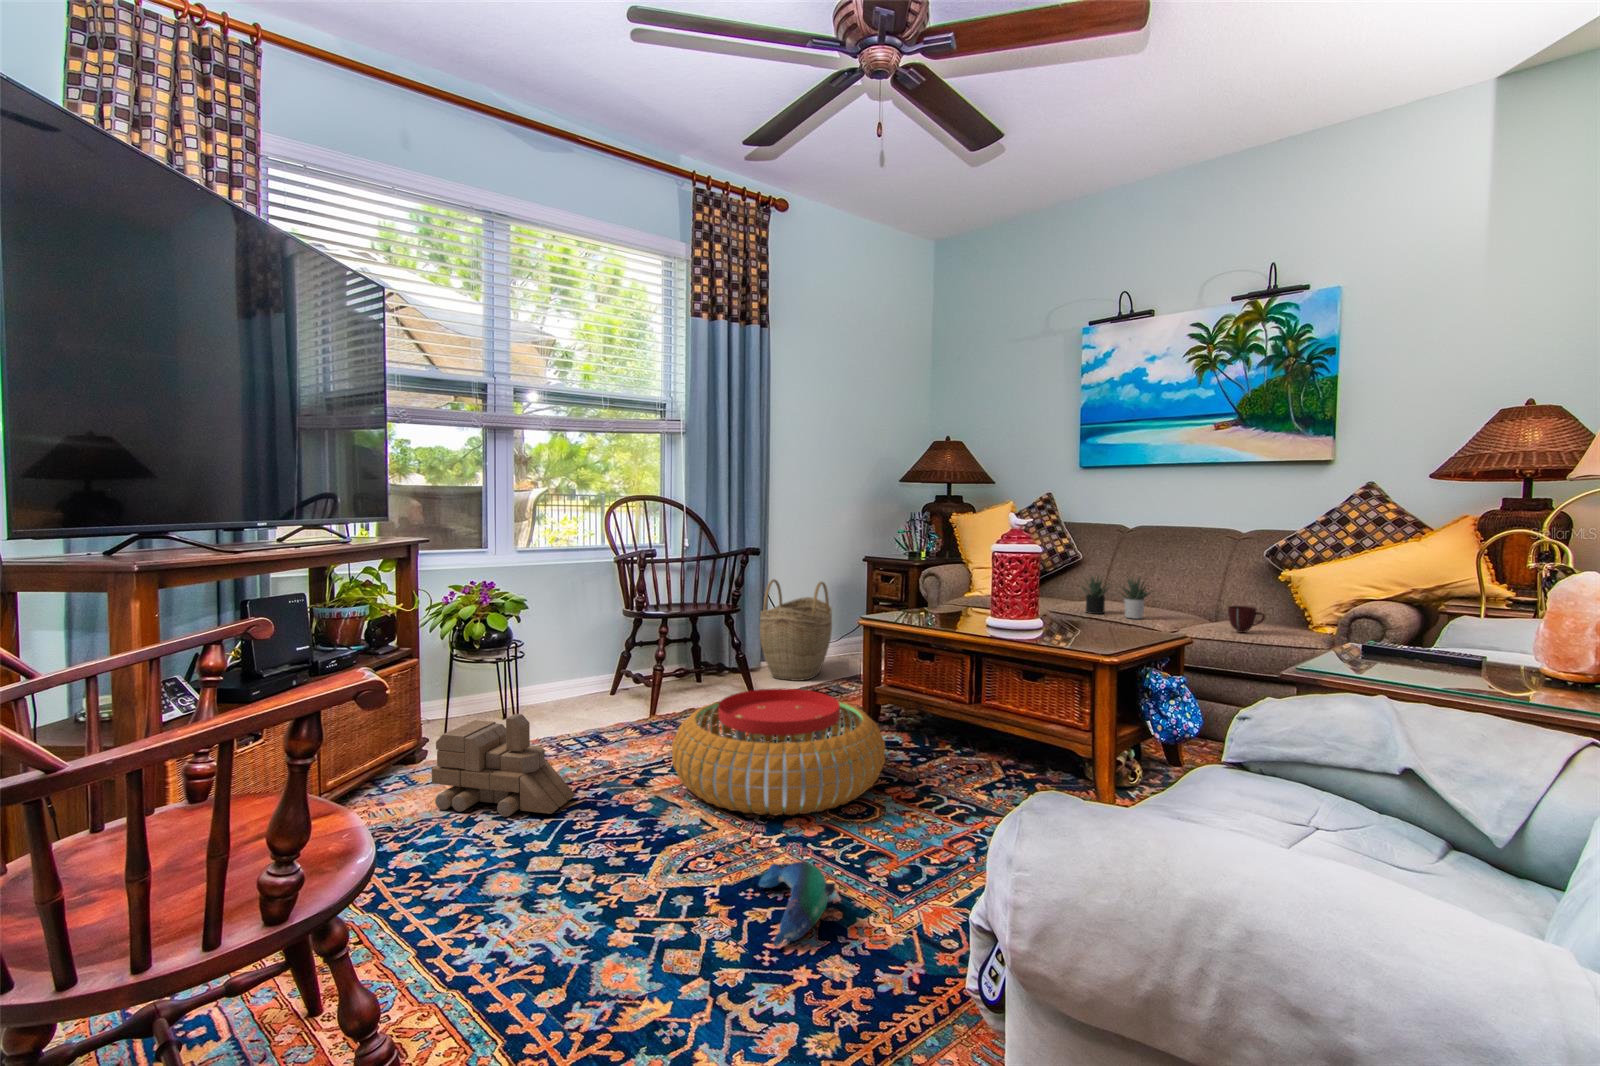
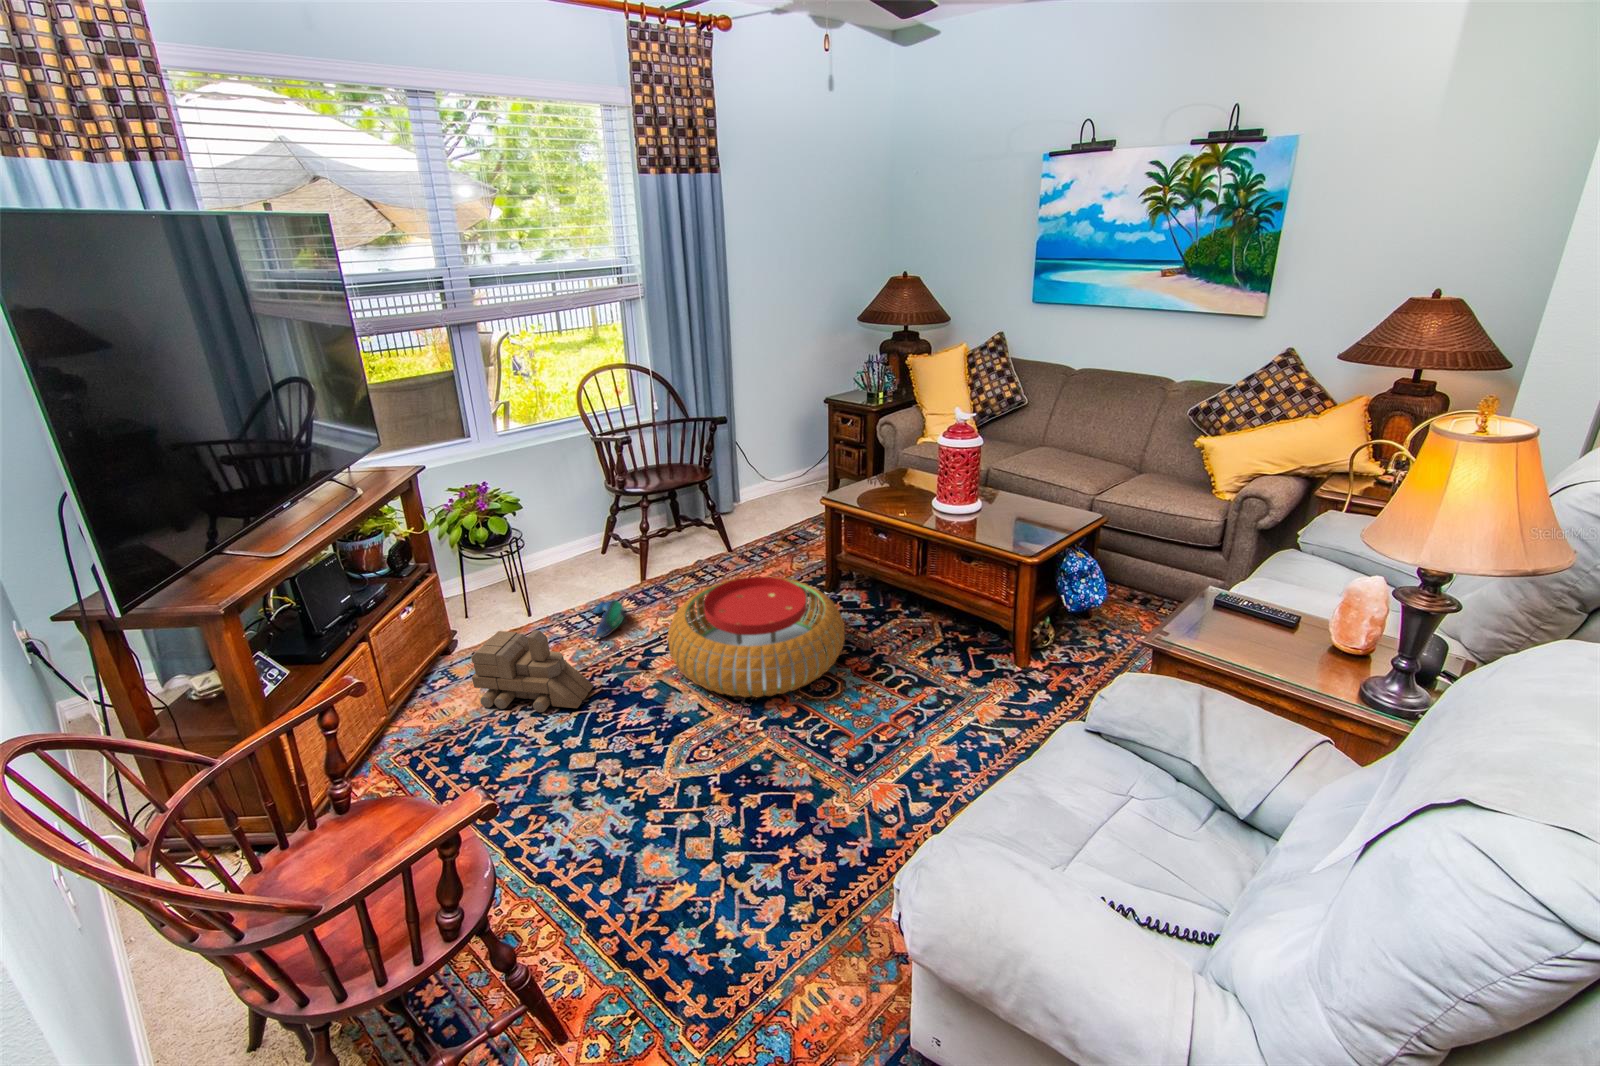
succulent plant: present [1080,577,1153,619] -> none [1017,435,1085,478]
woven basket: present [760,579,832,681] -> none [730,433,796,526]
mug: present [1228,606,1265,633] -> none [1144,472,1174,497]
plush toy: present [758,862,835,947] -> present [592,600,626,640]

